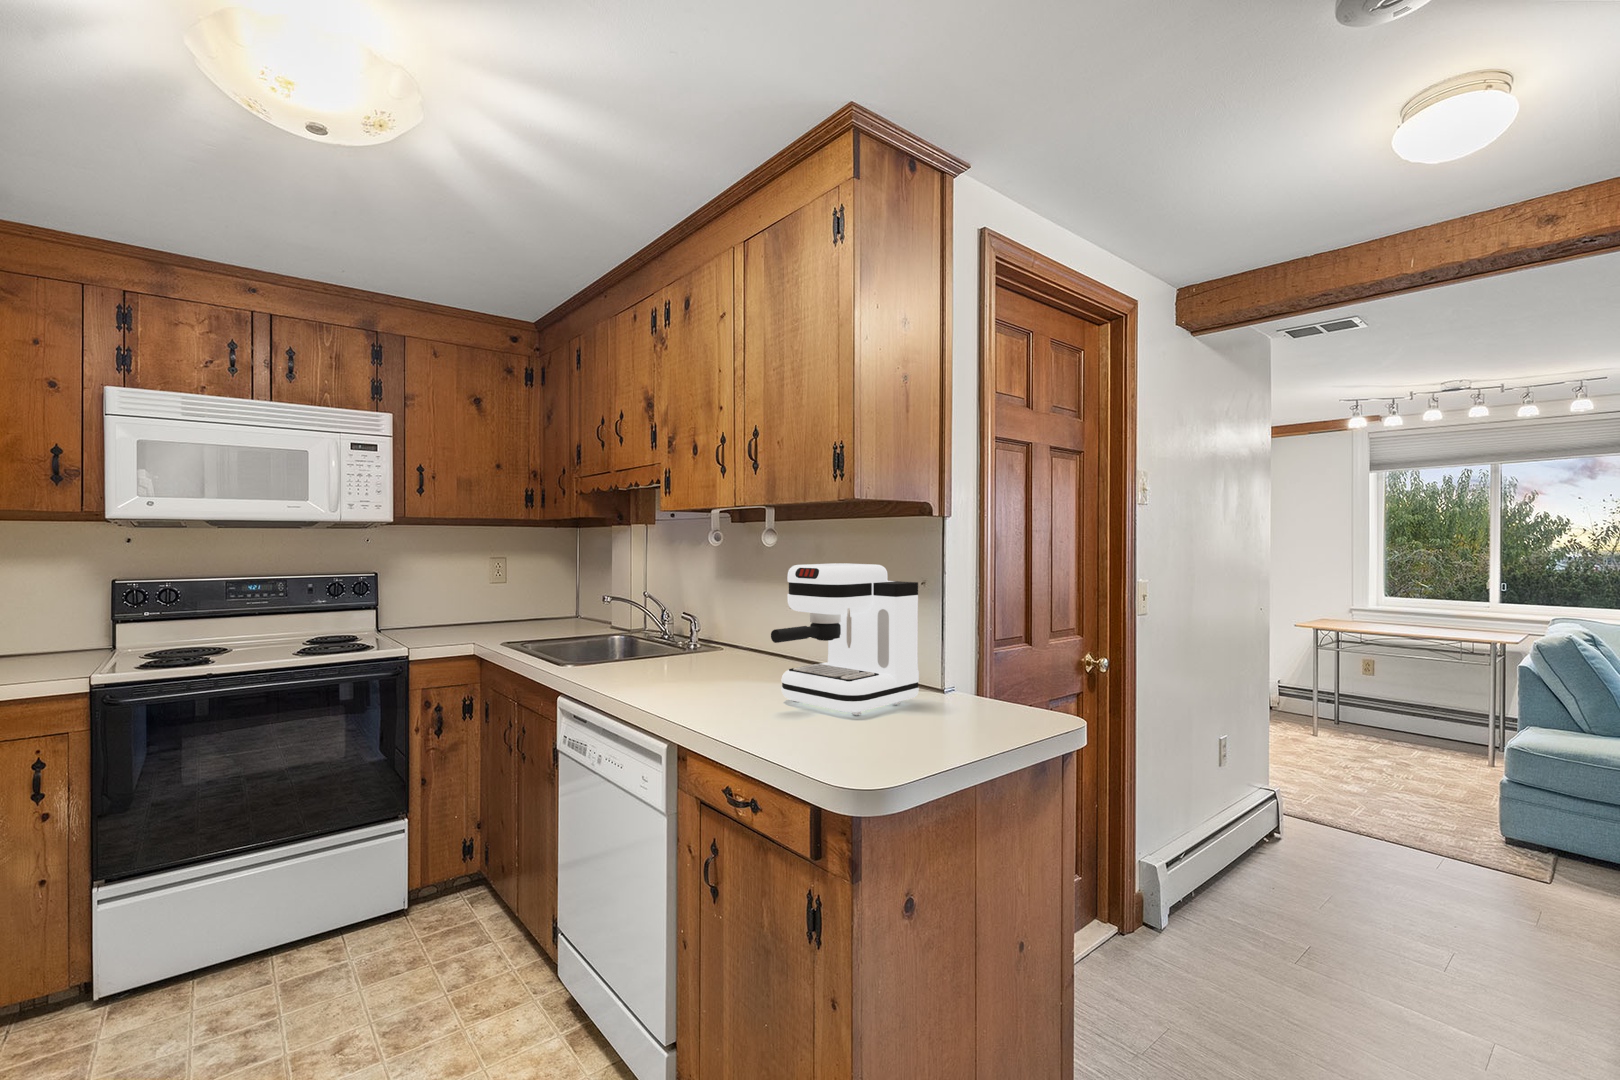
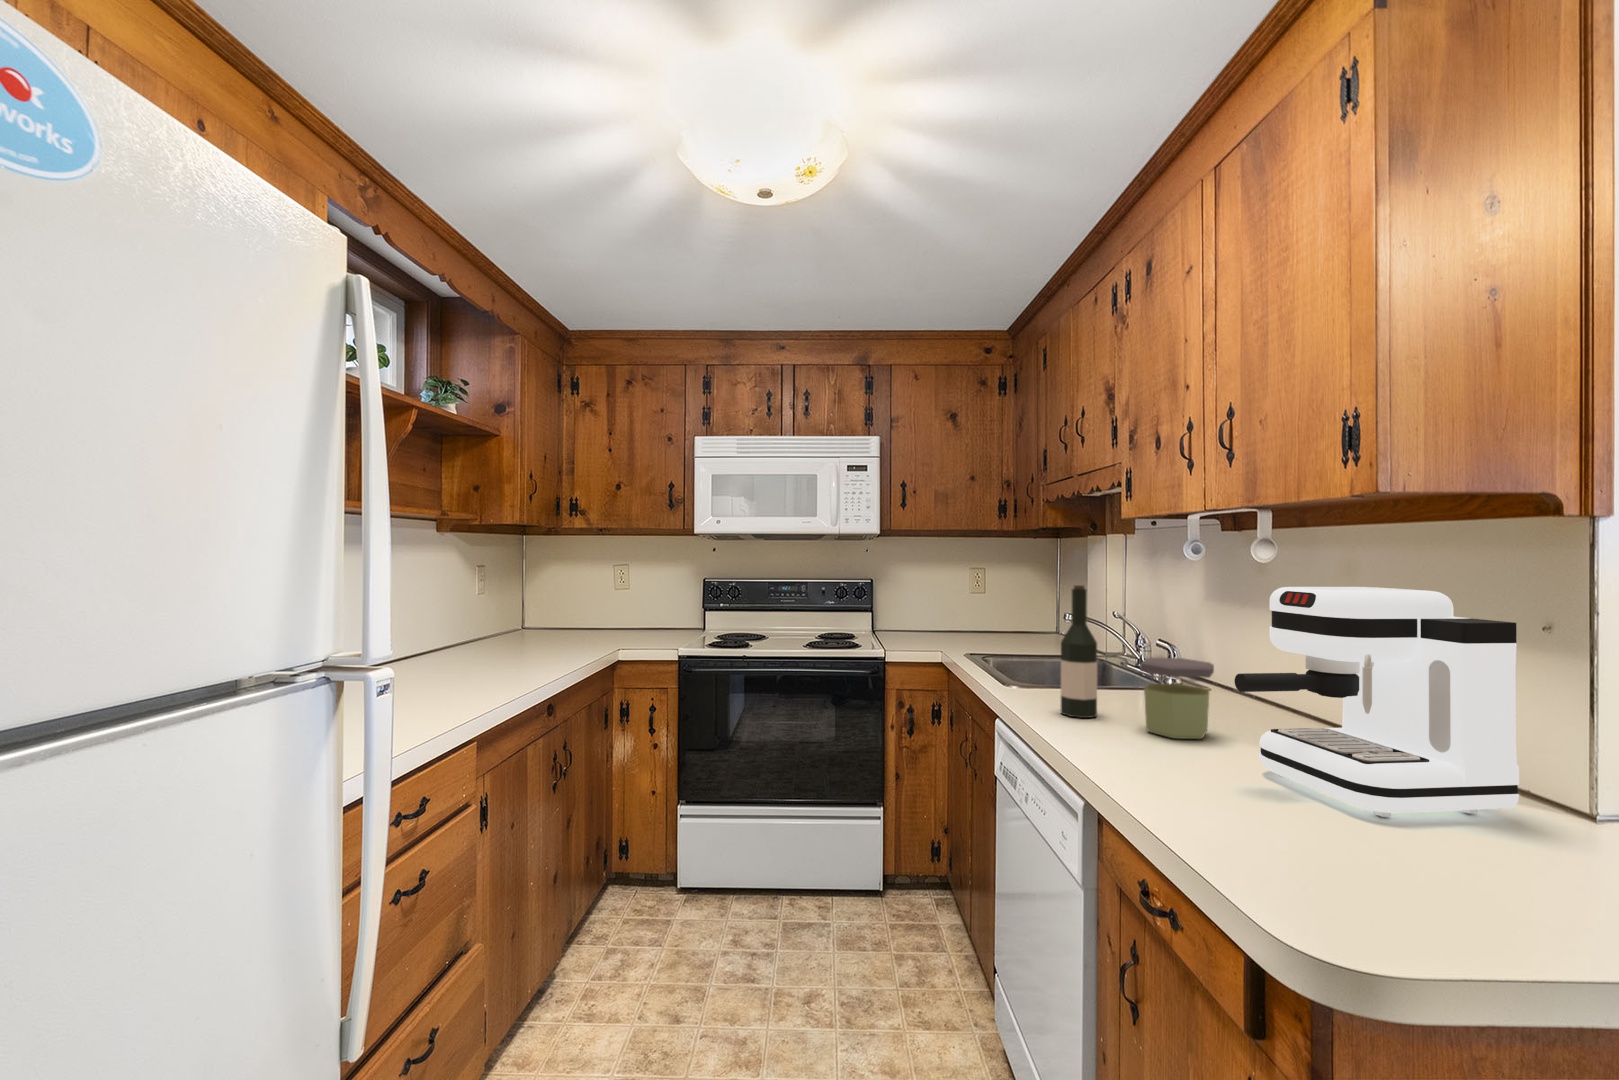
wine bottle: none [623,569,653,685] -> present [1061,585,1097,718]
jar: none [692,625,742,689] -> present [1140,658,1214,739]

